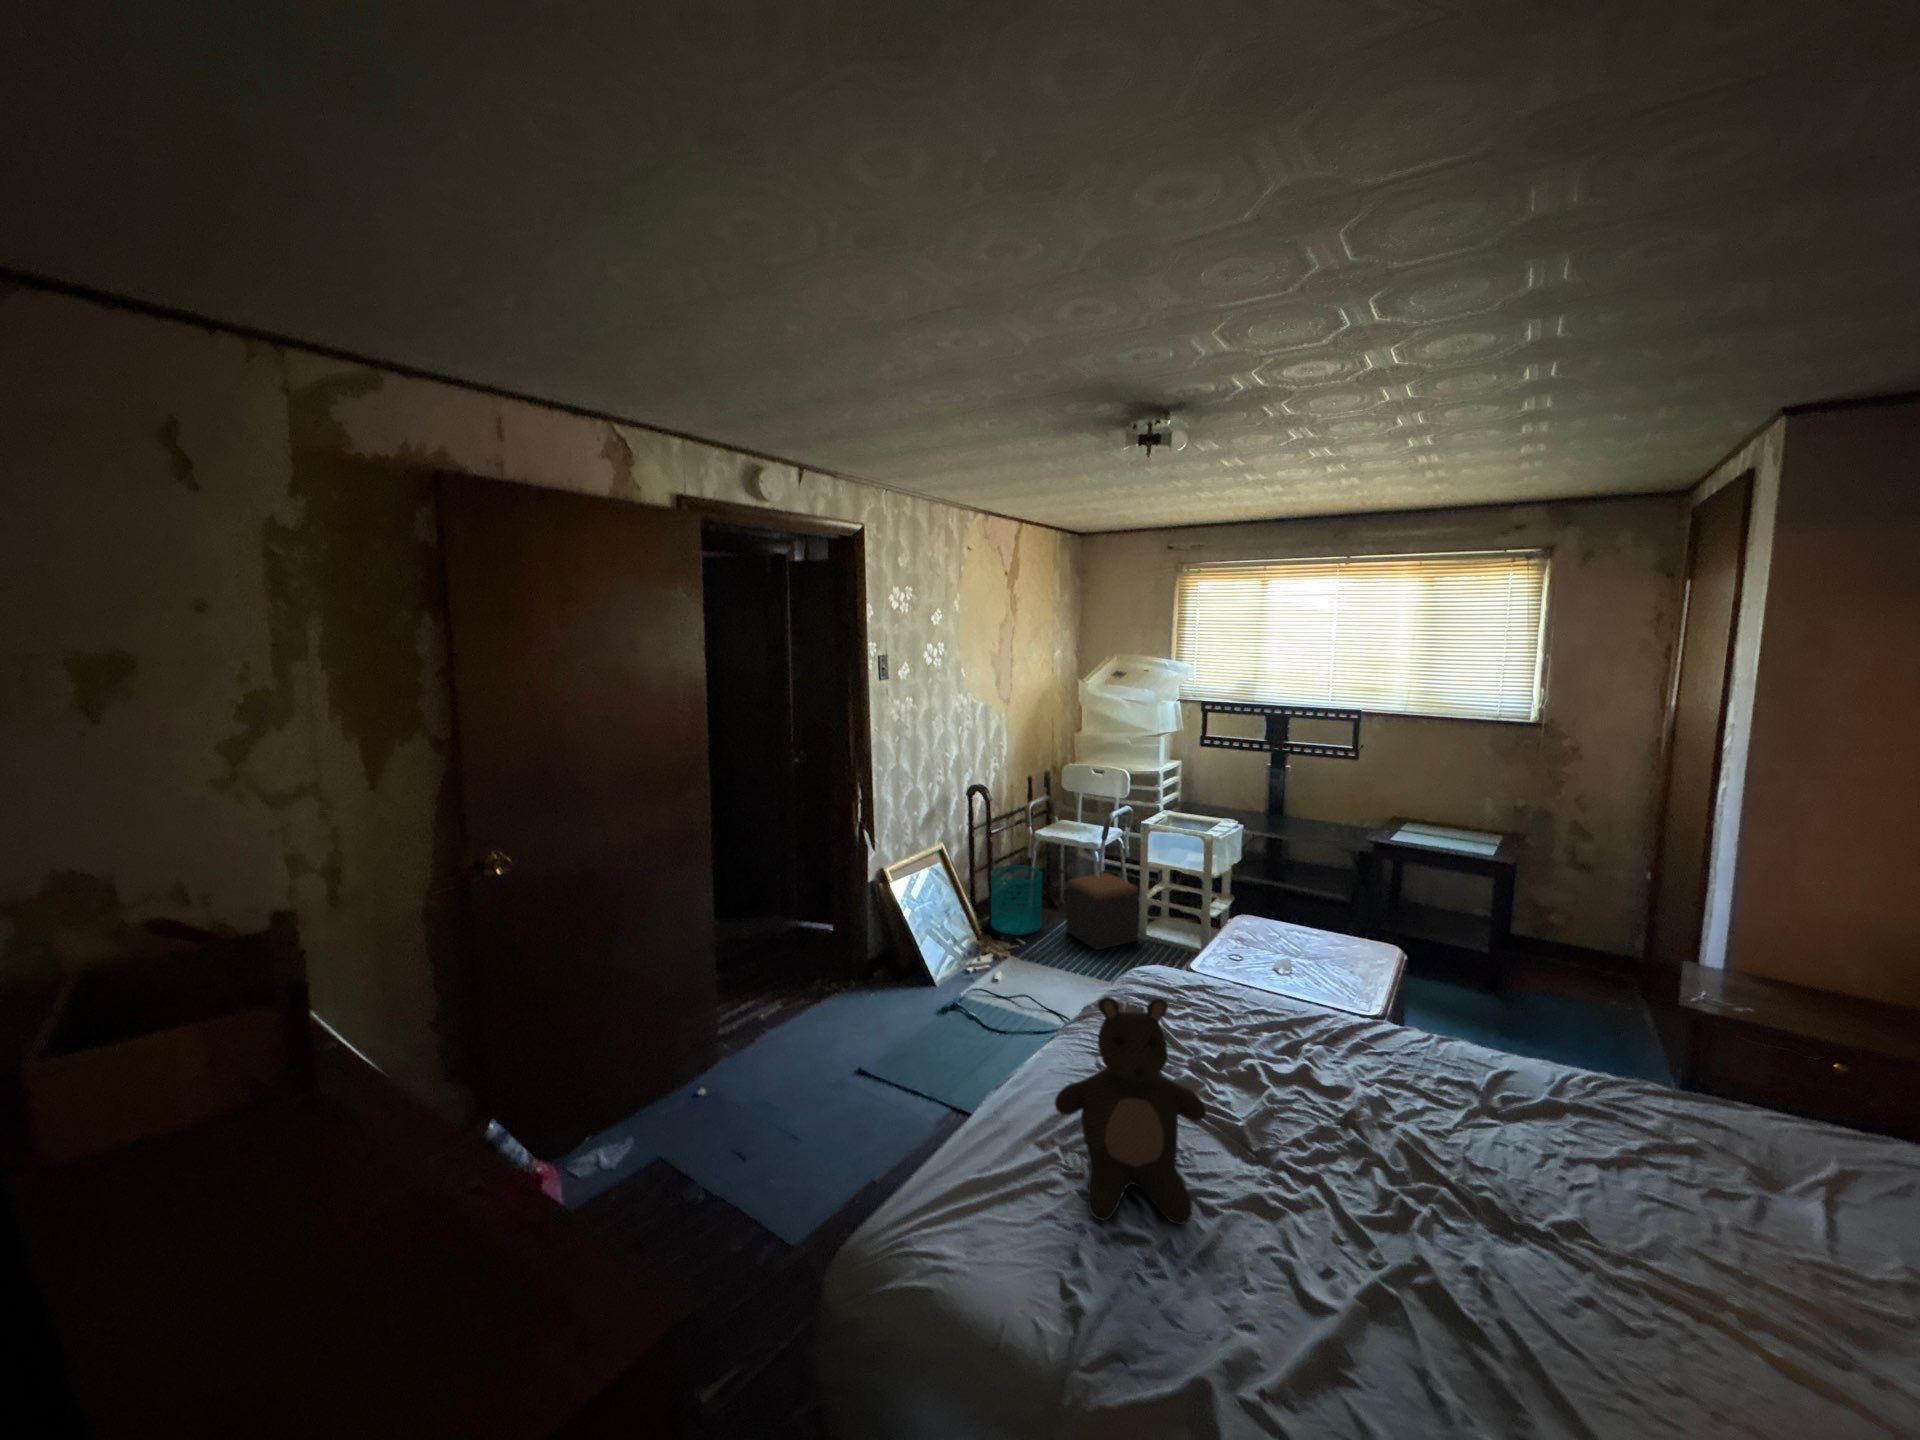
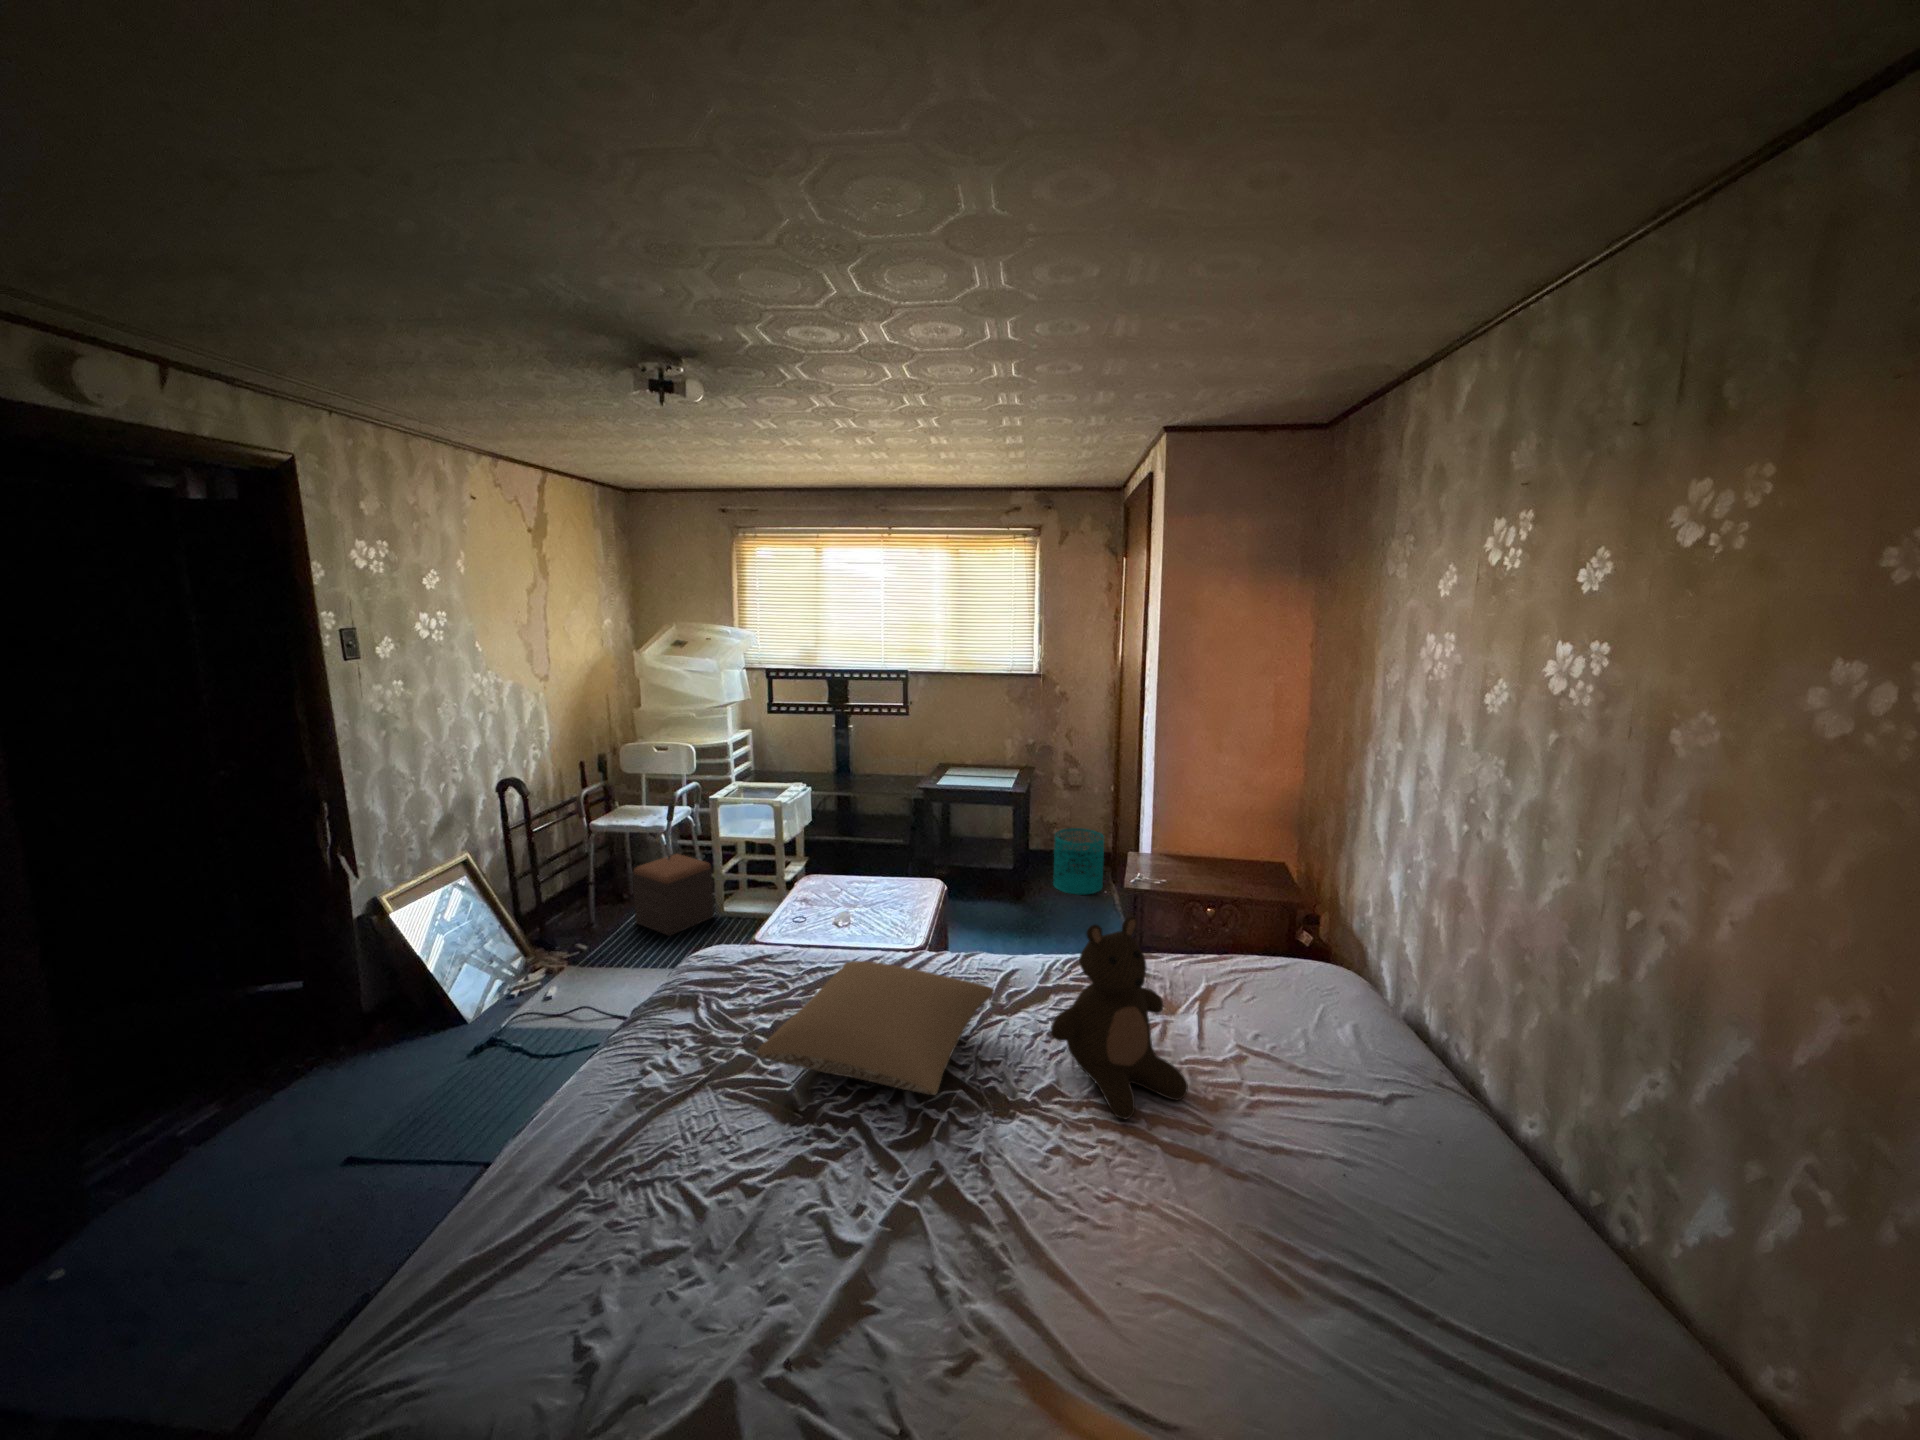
wastebasket: present [991,865,1042,935] -> present [1053,828,1104,895]
stuffed bear: present [1055,997,1206,1225] -> present [1051,916,1188,1119]
pillow: none [1211,1013,1487,1180] -> present [756,961,994,1095]

